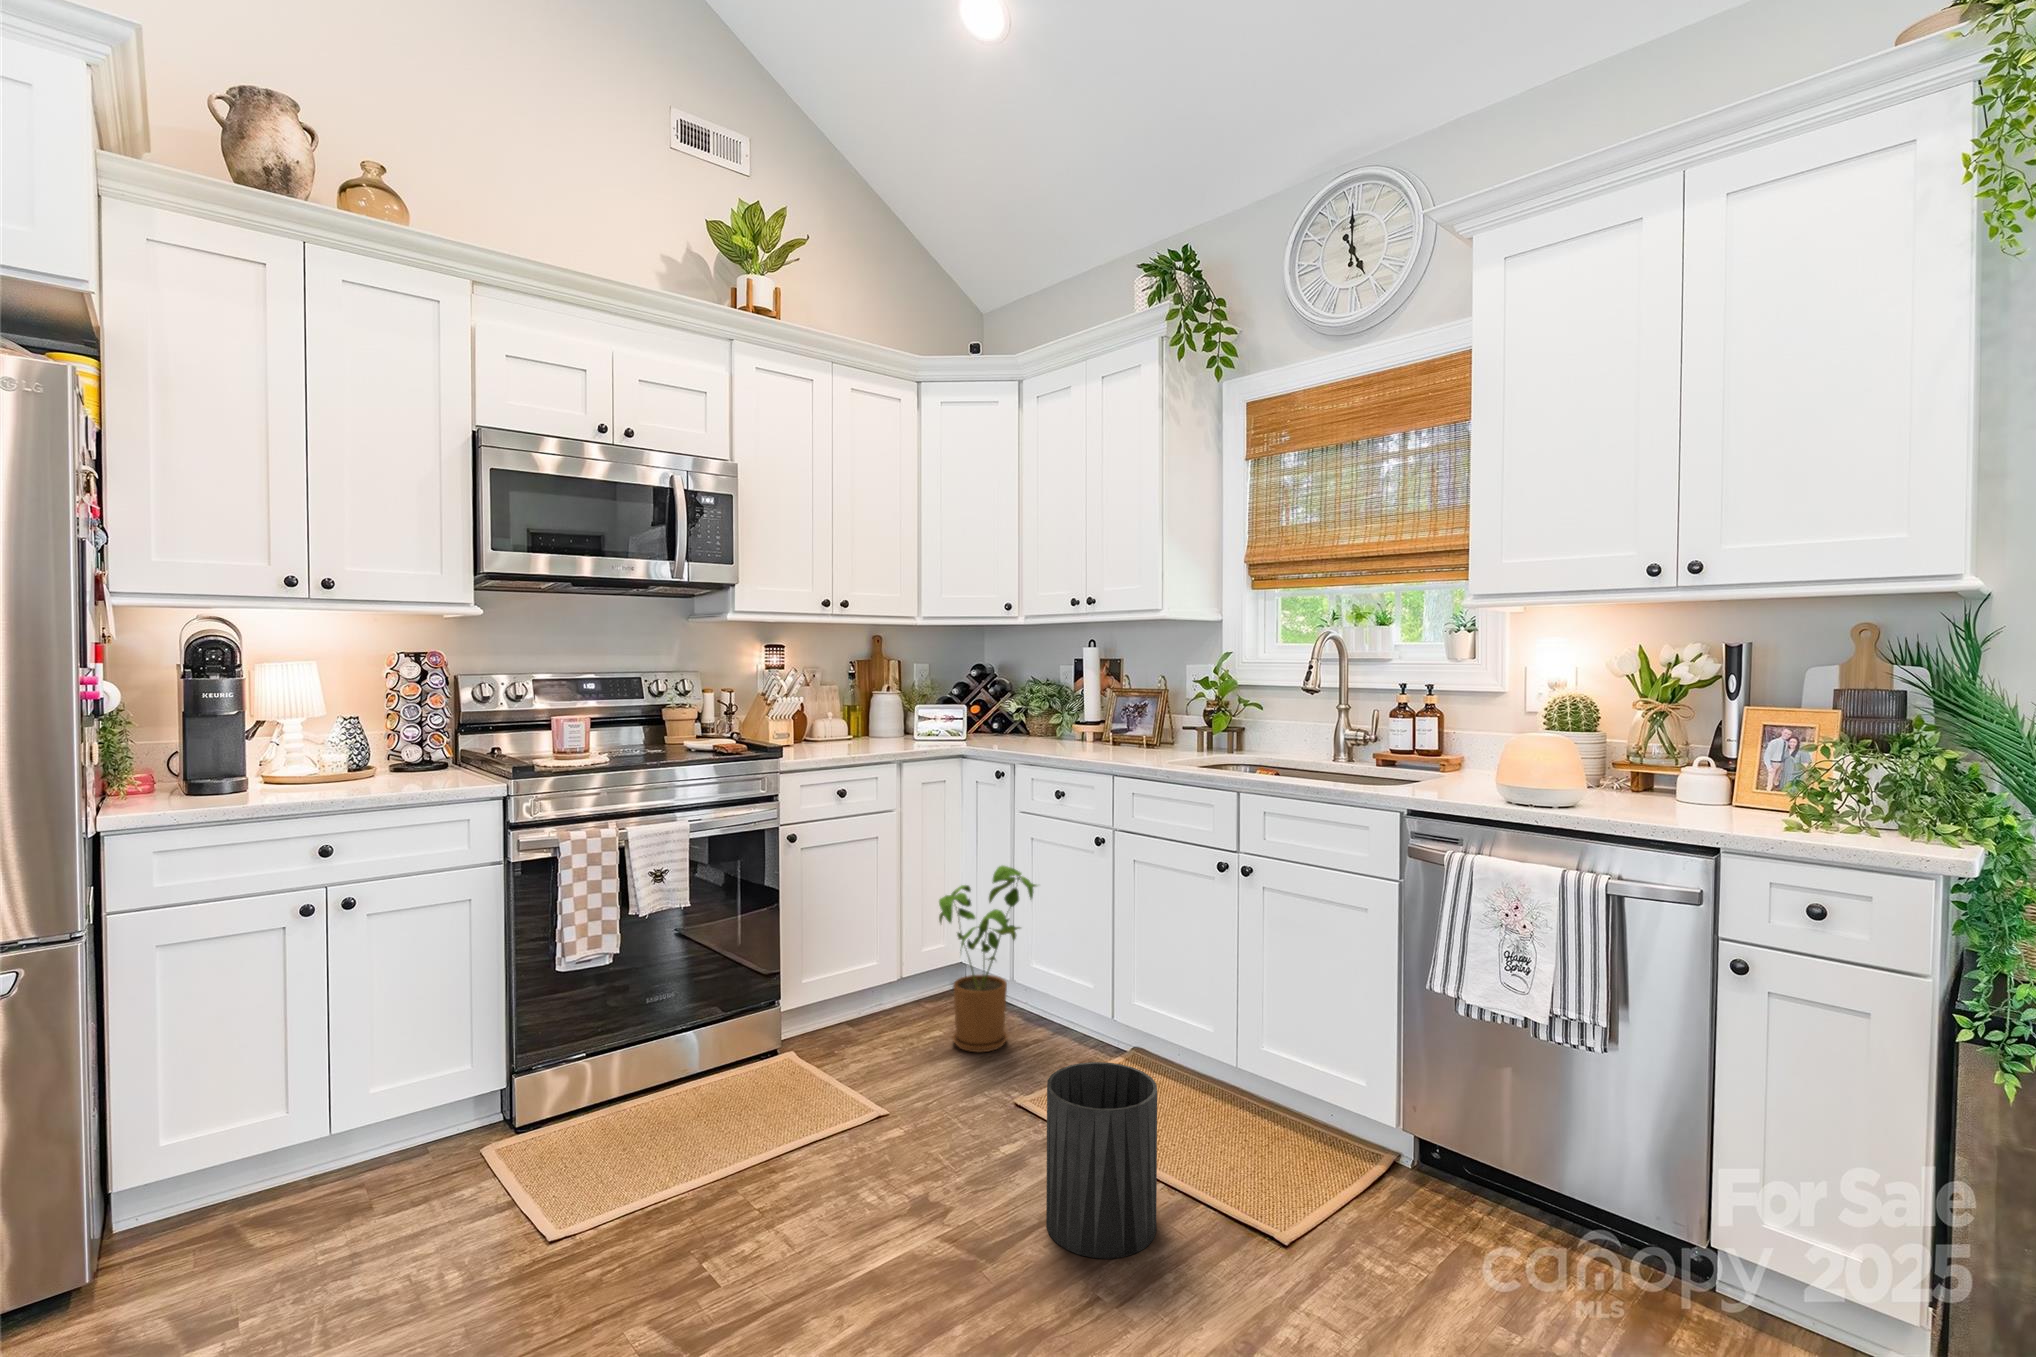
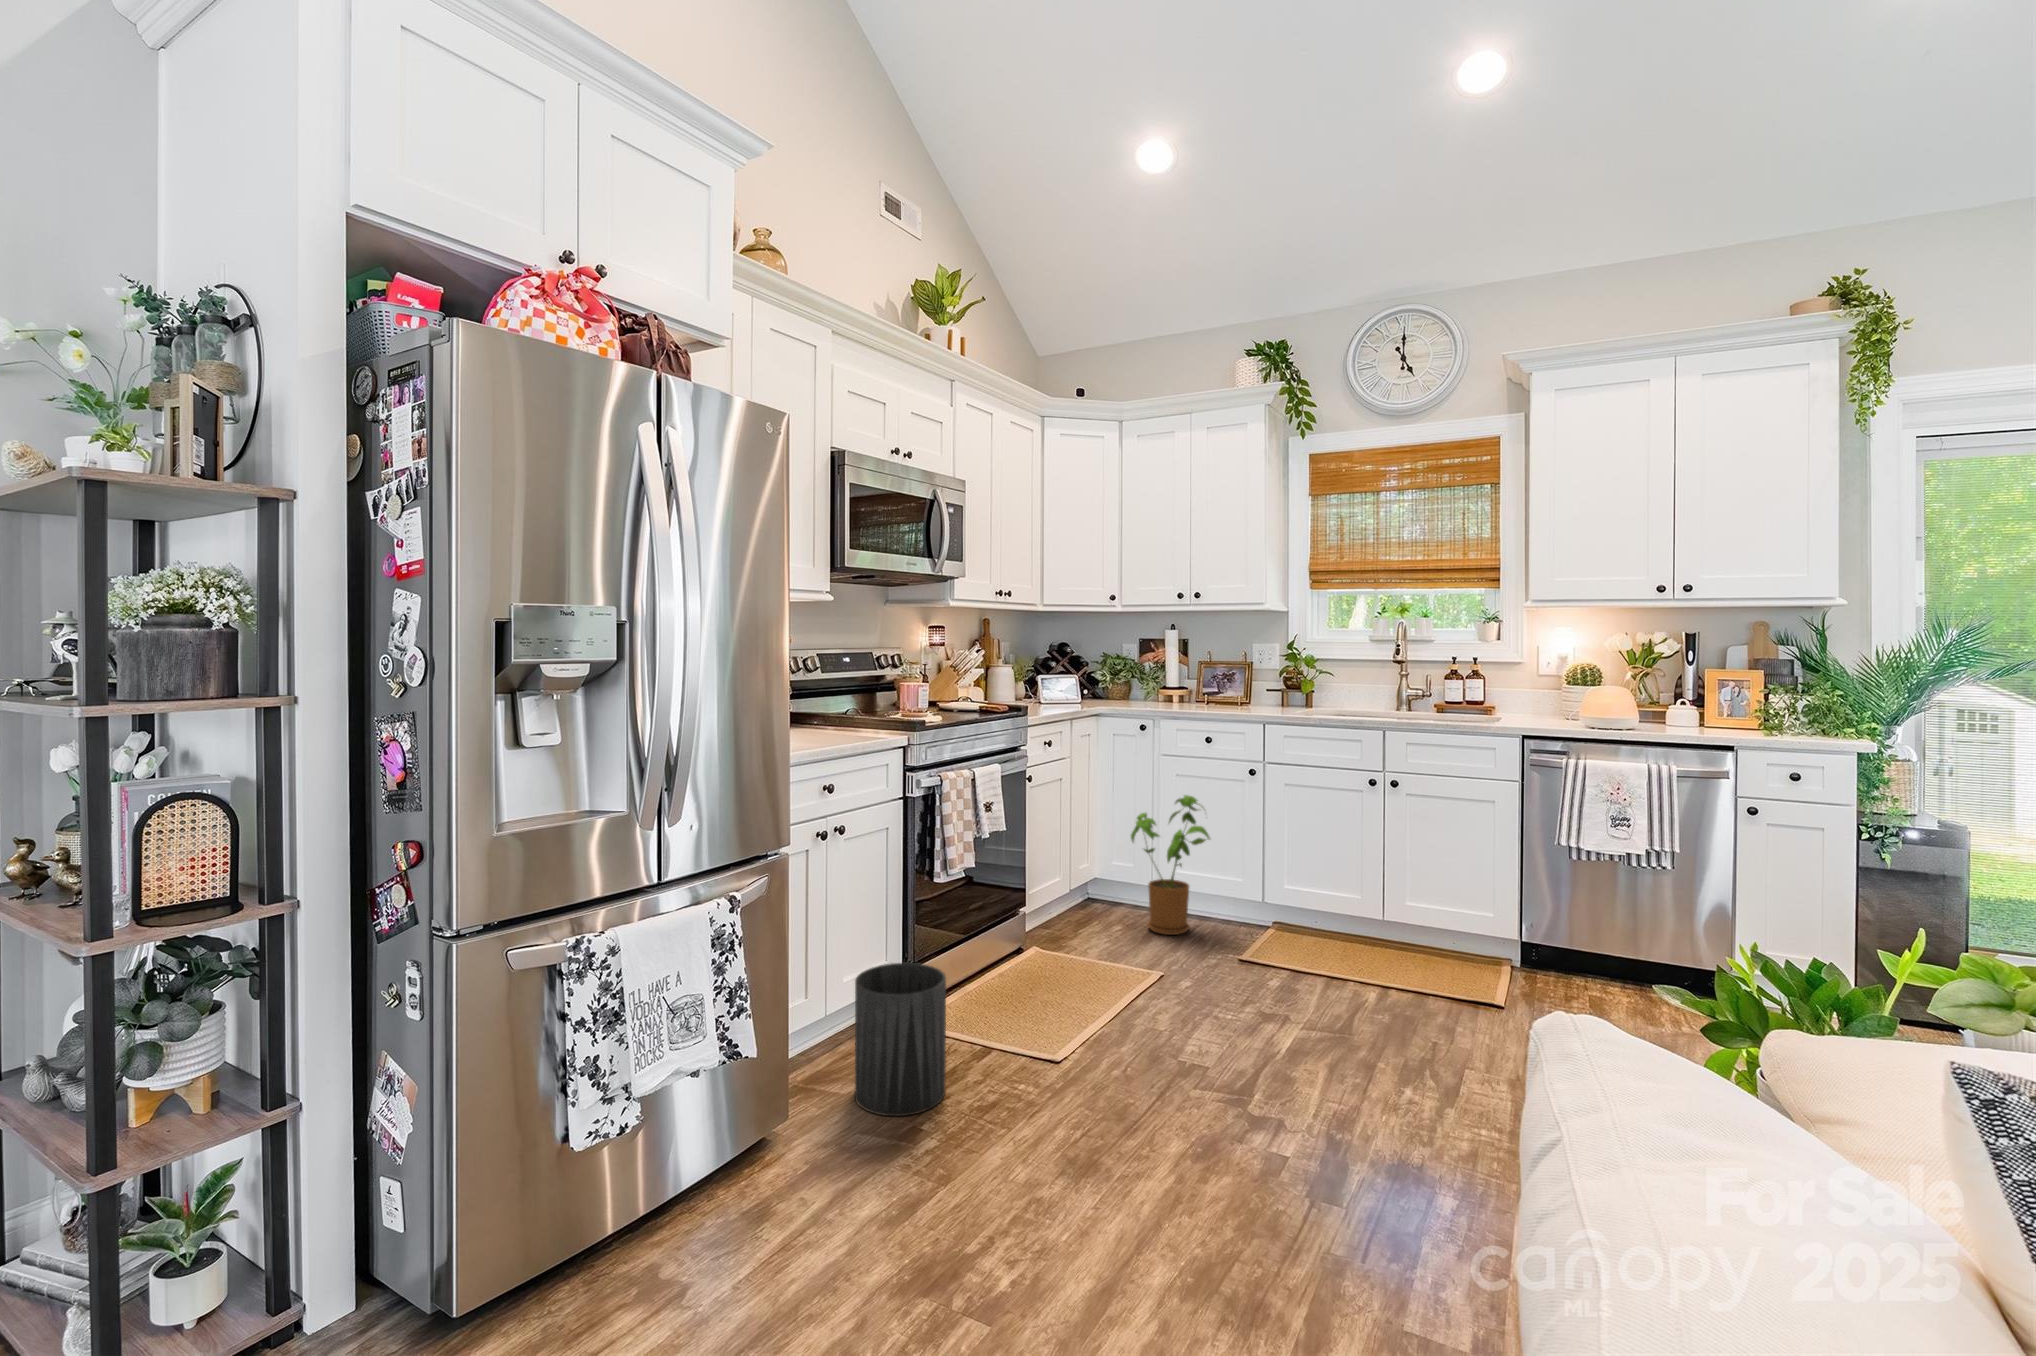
trash can: present [1046,1062,1157,1259] -> present [855,963,946,1116]

